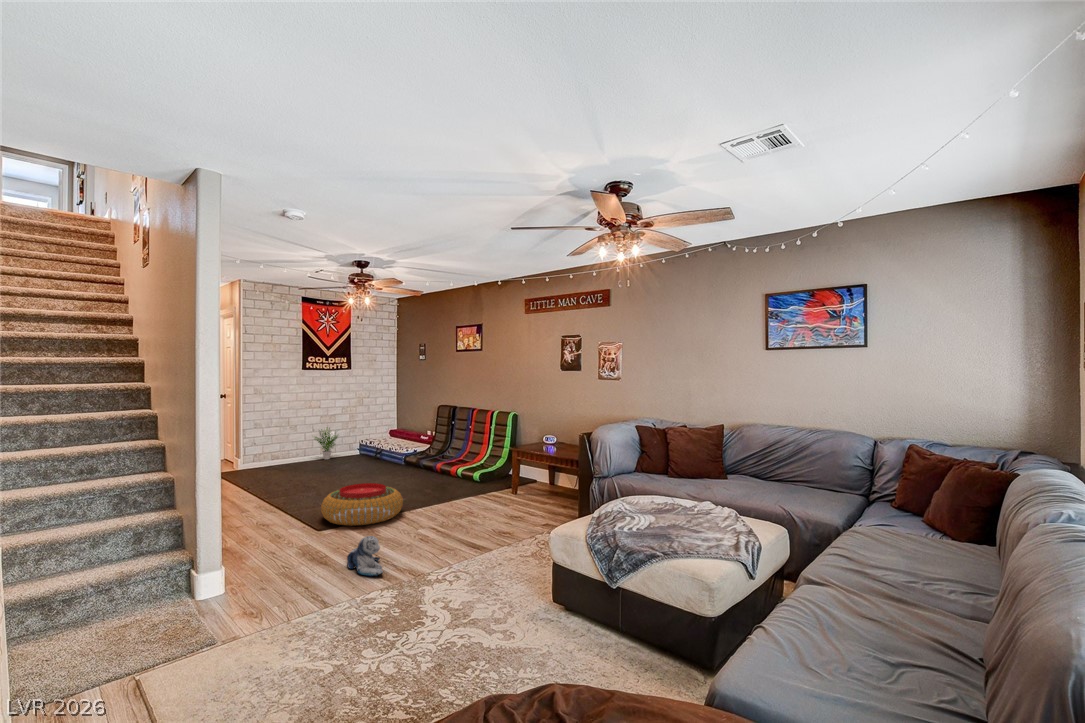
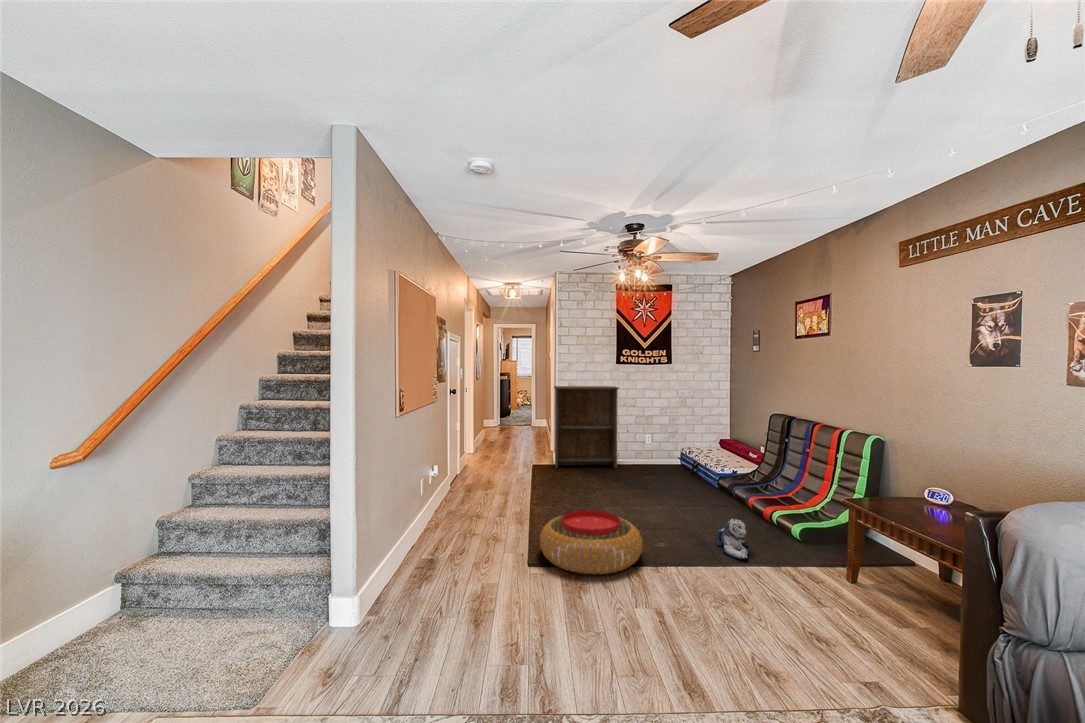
bookshelf: none [242,390,314,474] -> present [554,386,619,469]
potted plant: present [315,428,338,459] -> none [624,427,655,464]
plush toy: present [347,536,383,576] -> present [716,519,749,559]

